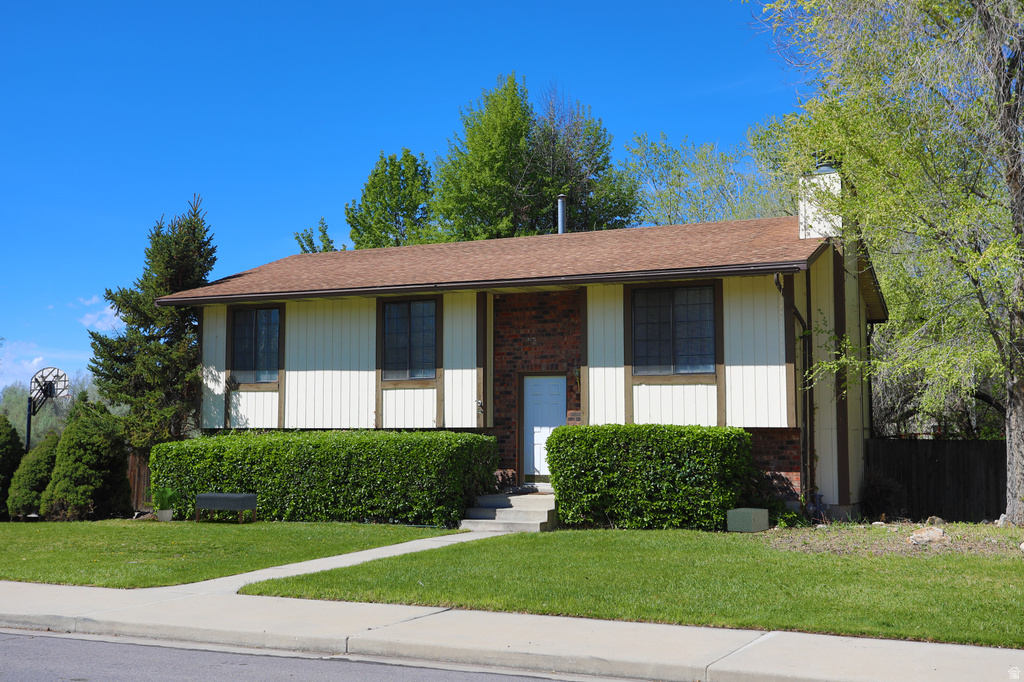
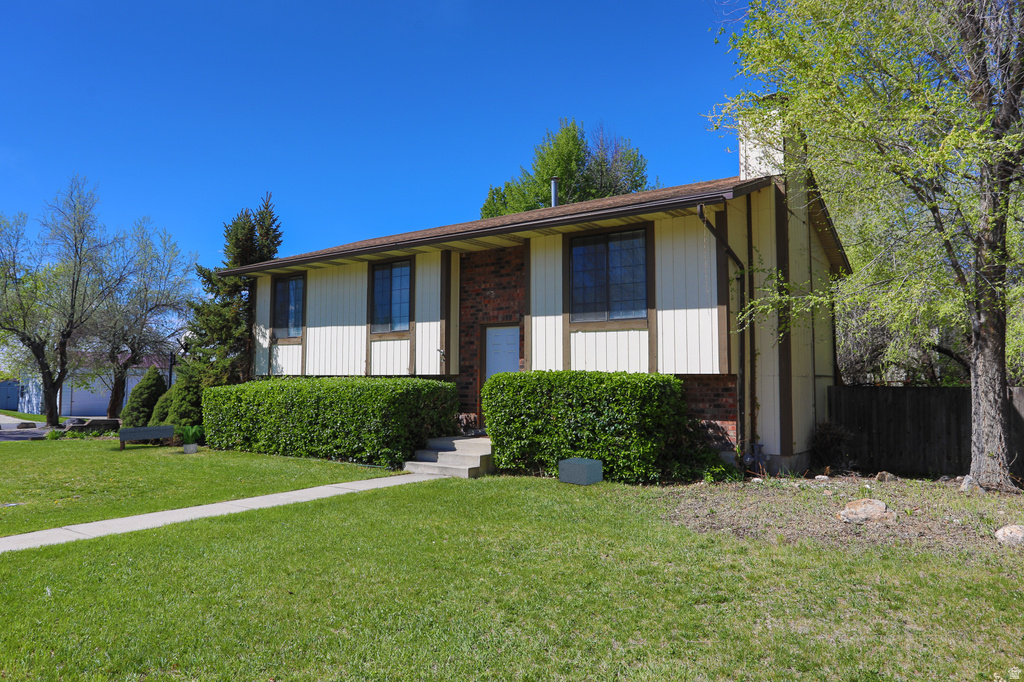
bench: present [195,493,258,524] -> present [119,425,174,451]
storage box: present [727,508,769,532] -> present [559,457,603,485]

